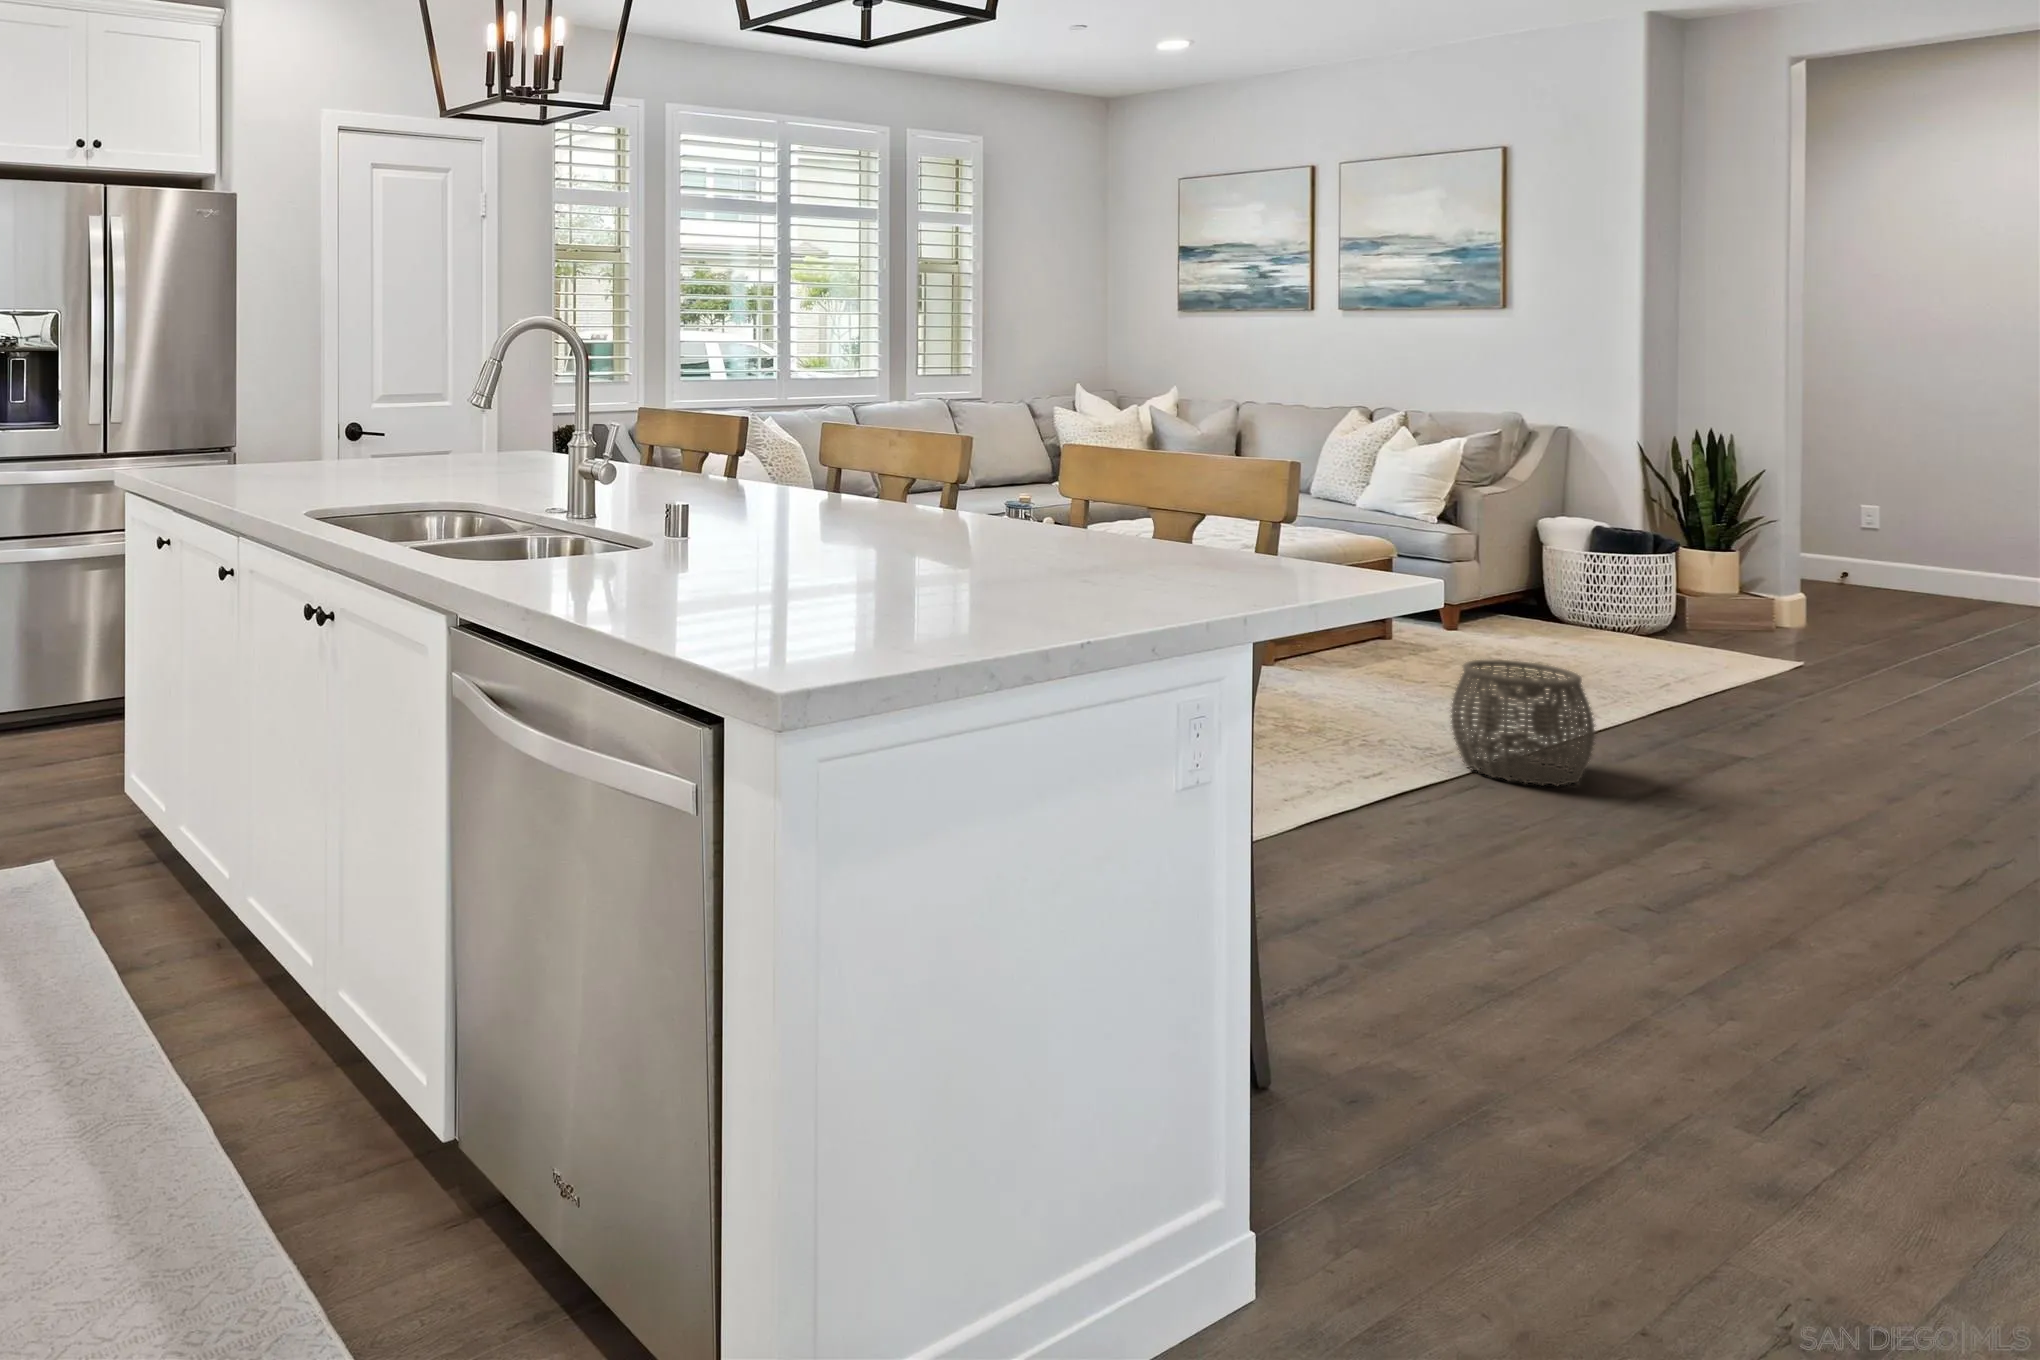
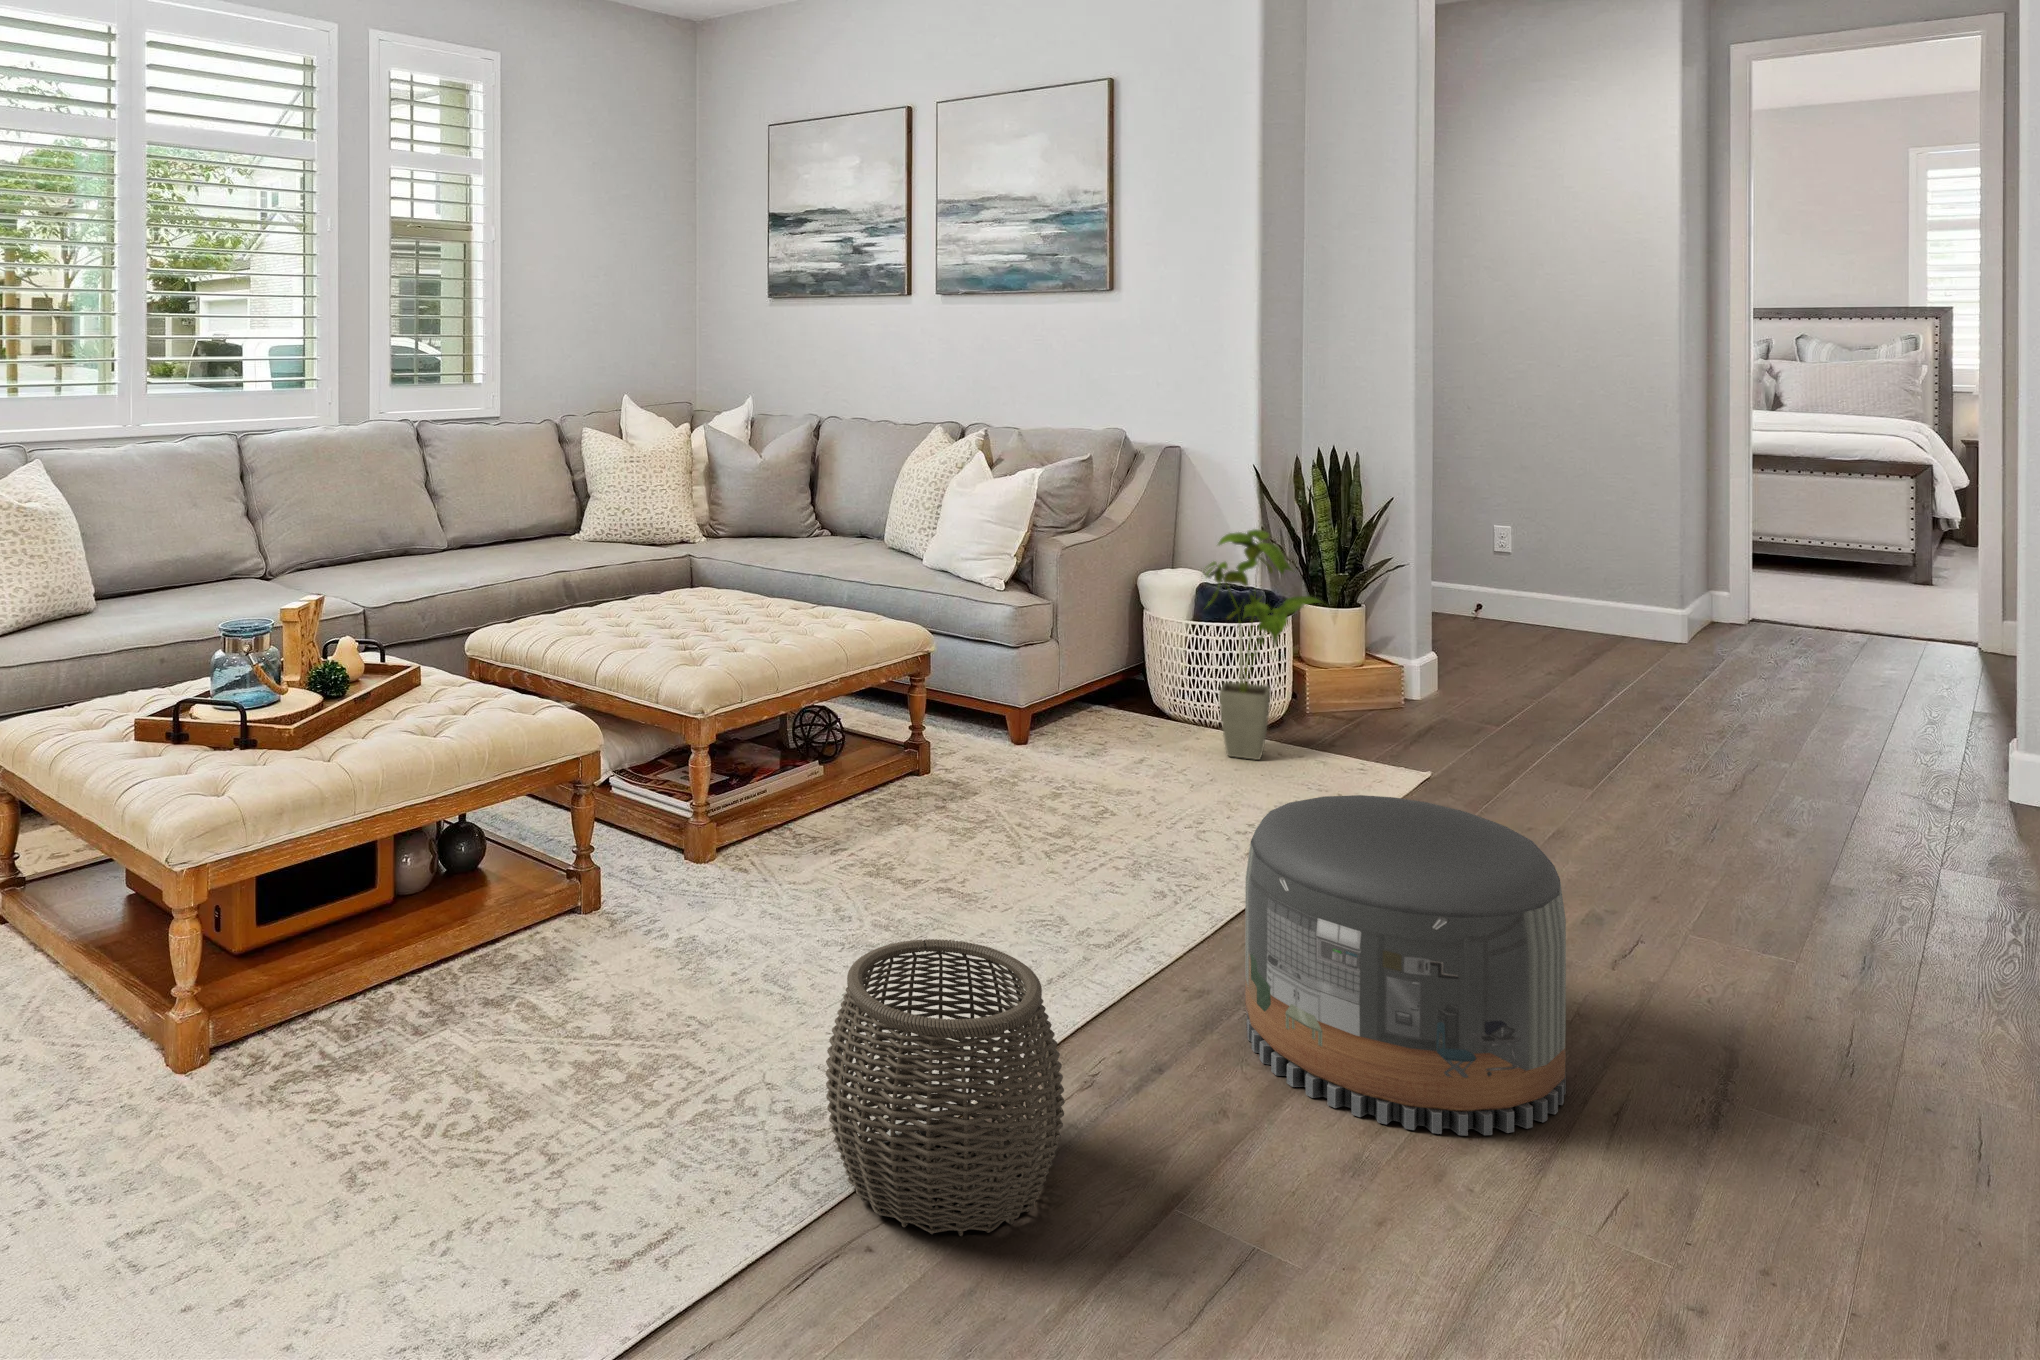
house plant: none [1603,482,1717,648] -> present [1206,529,1321,760]
pouf: none [1686,618,1911,786] -> present [1245,795,1566,1135]

